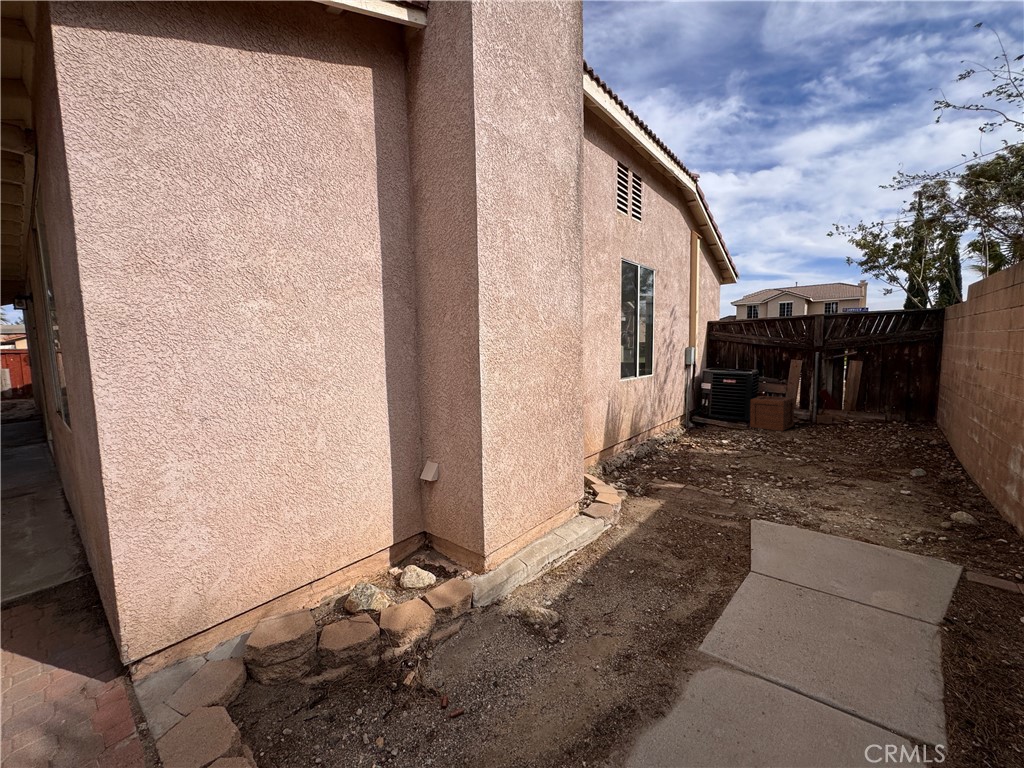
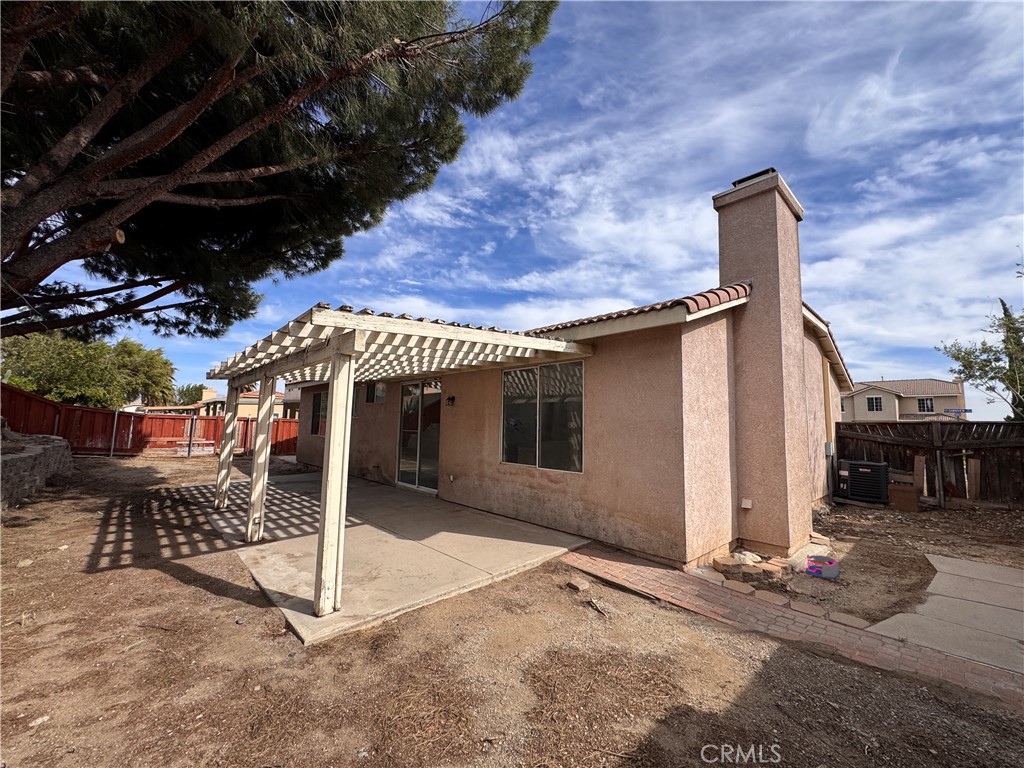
storage bin: none [522,547,586,601] -> present [806,555,840,579]

